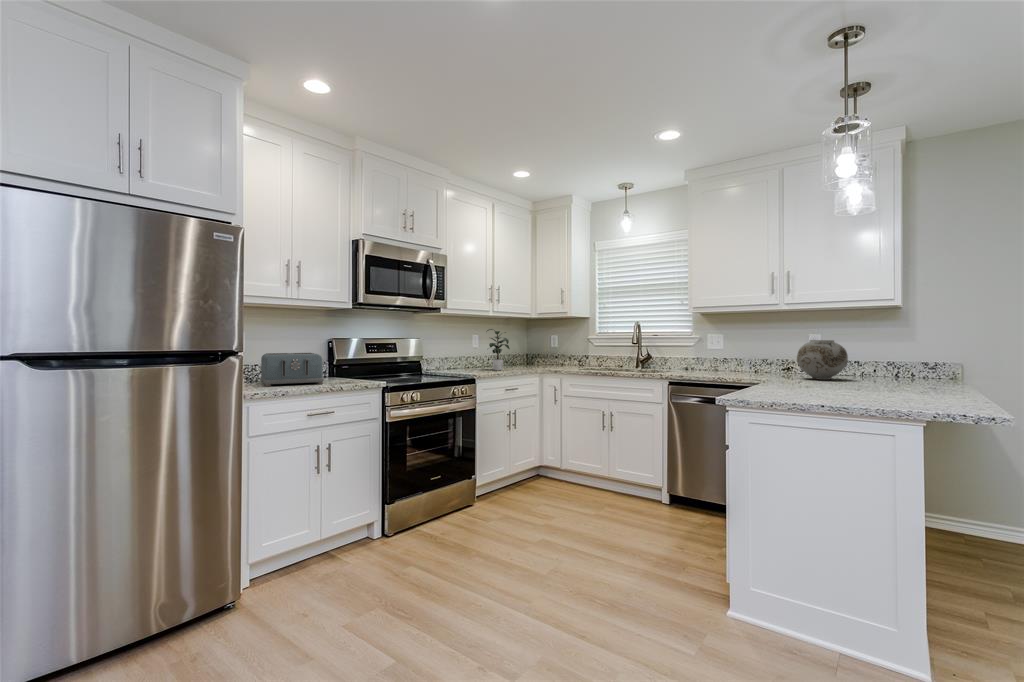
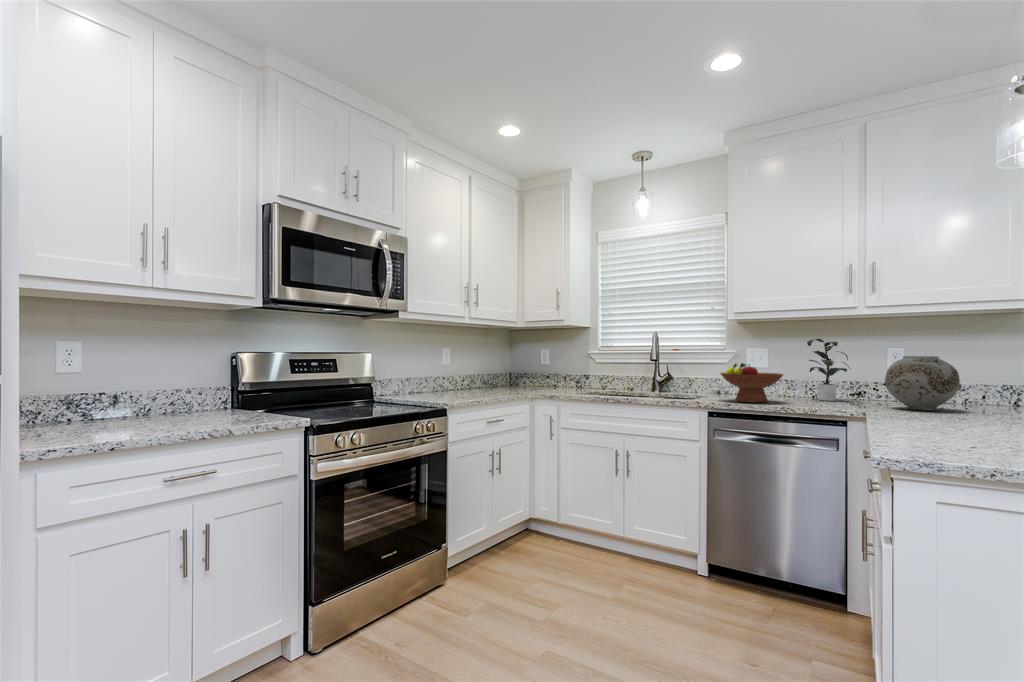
potted plant: present [487,329,510,370] -> present [807,339,849,401]
fruit bowl: none [680,345,728,375] -> present [721,363,784,403]
toaster: present [260,353,324,386] -> none [111,374,214,429]

